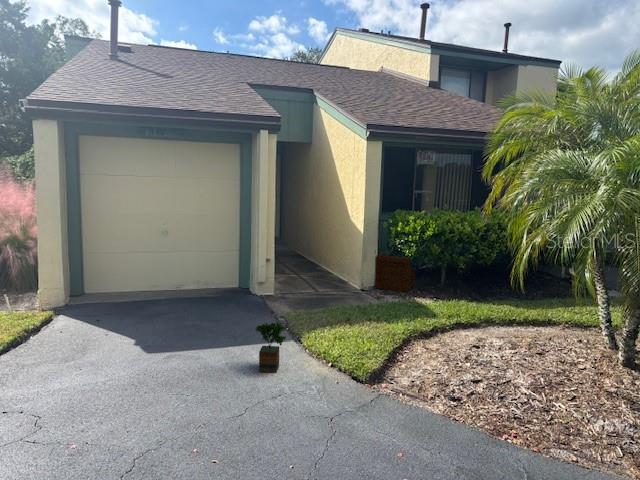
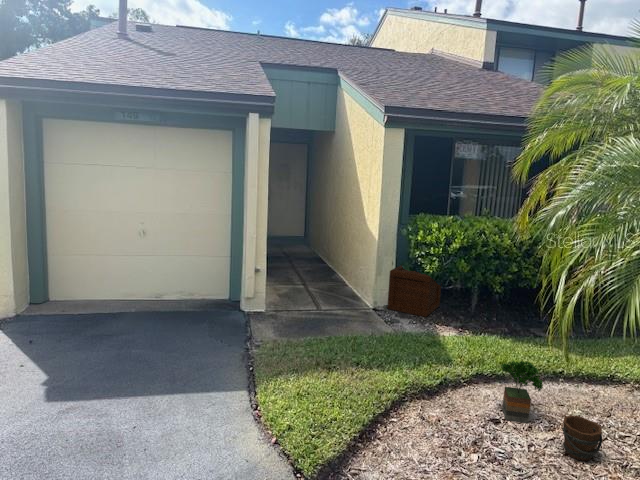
potted tree: present [256,323,286,373] -> present [501,361,543,423]
bucket: none [522,336,548,364] -> present [562,415,602,461]

